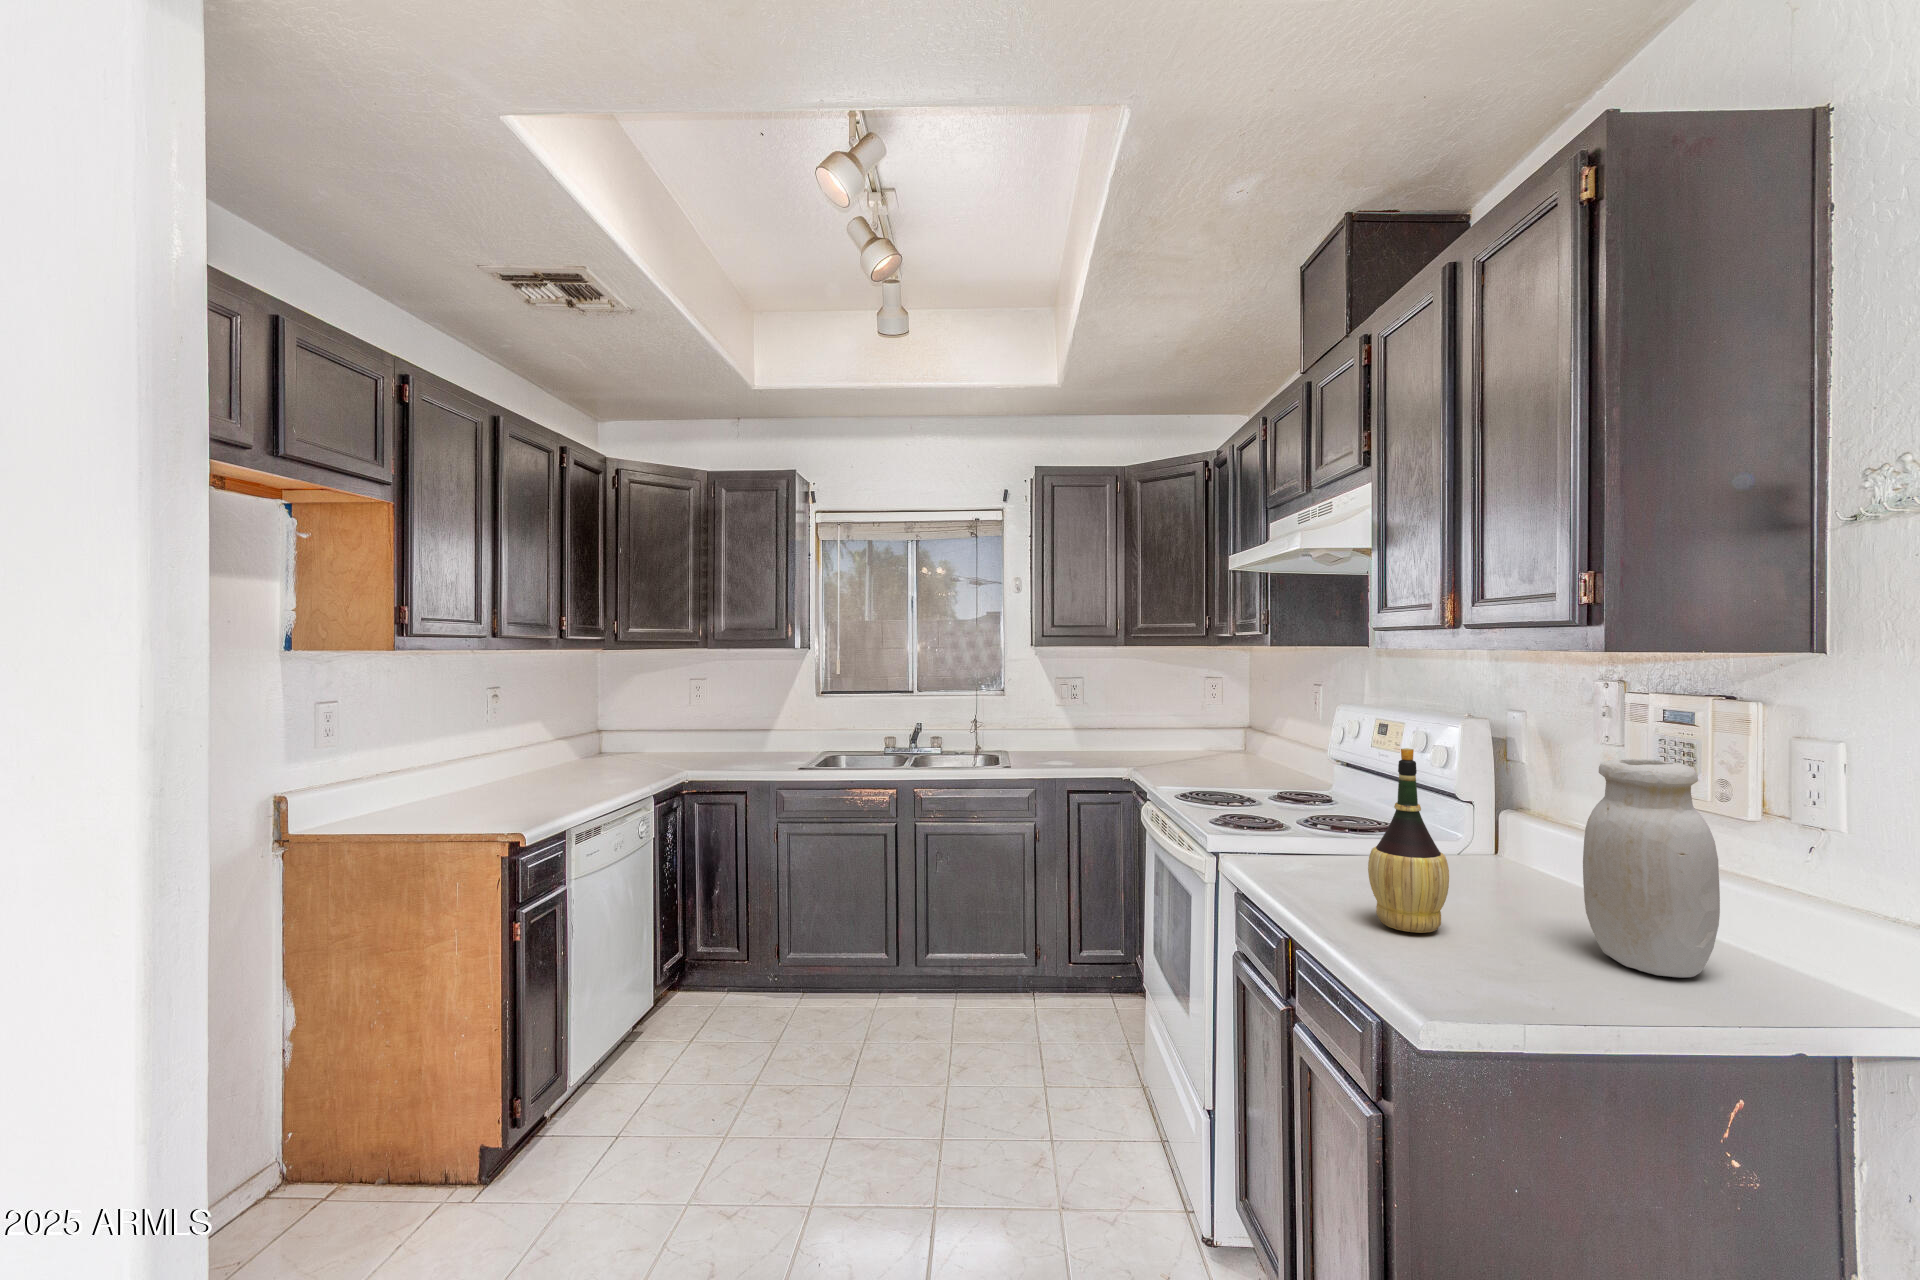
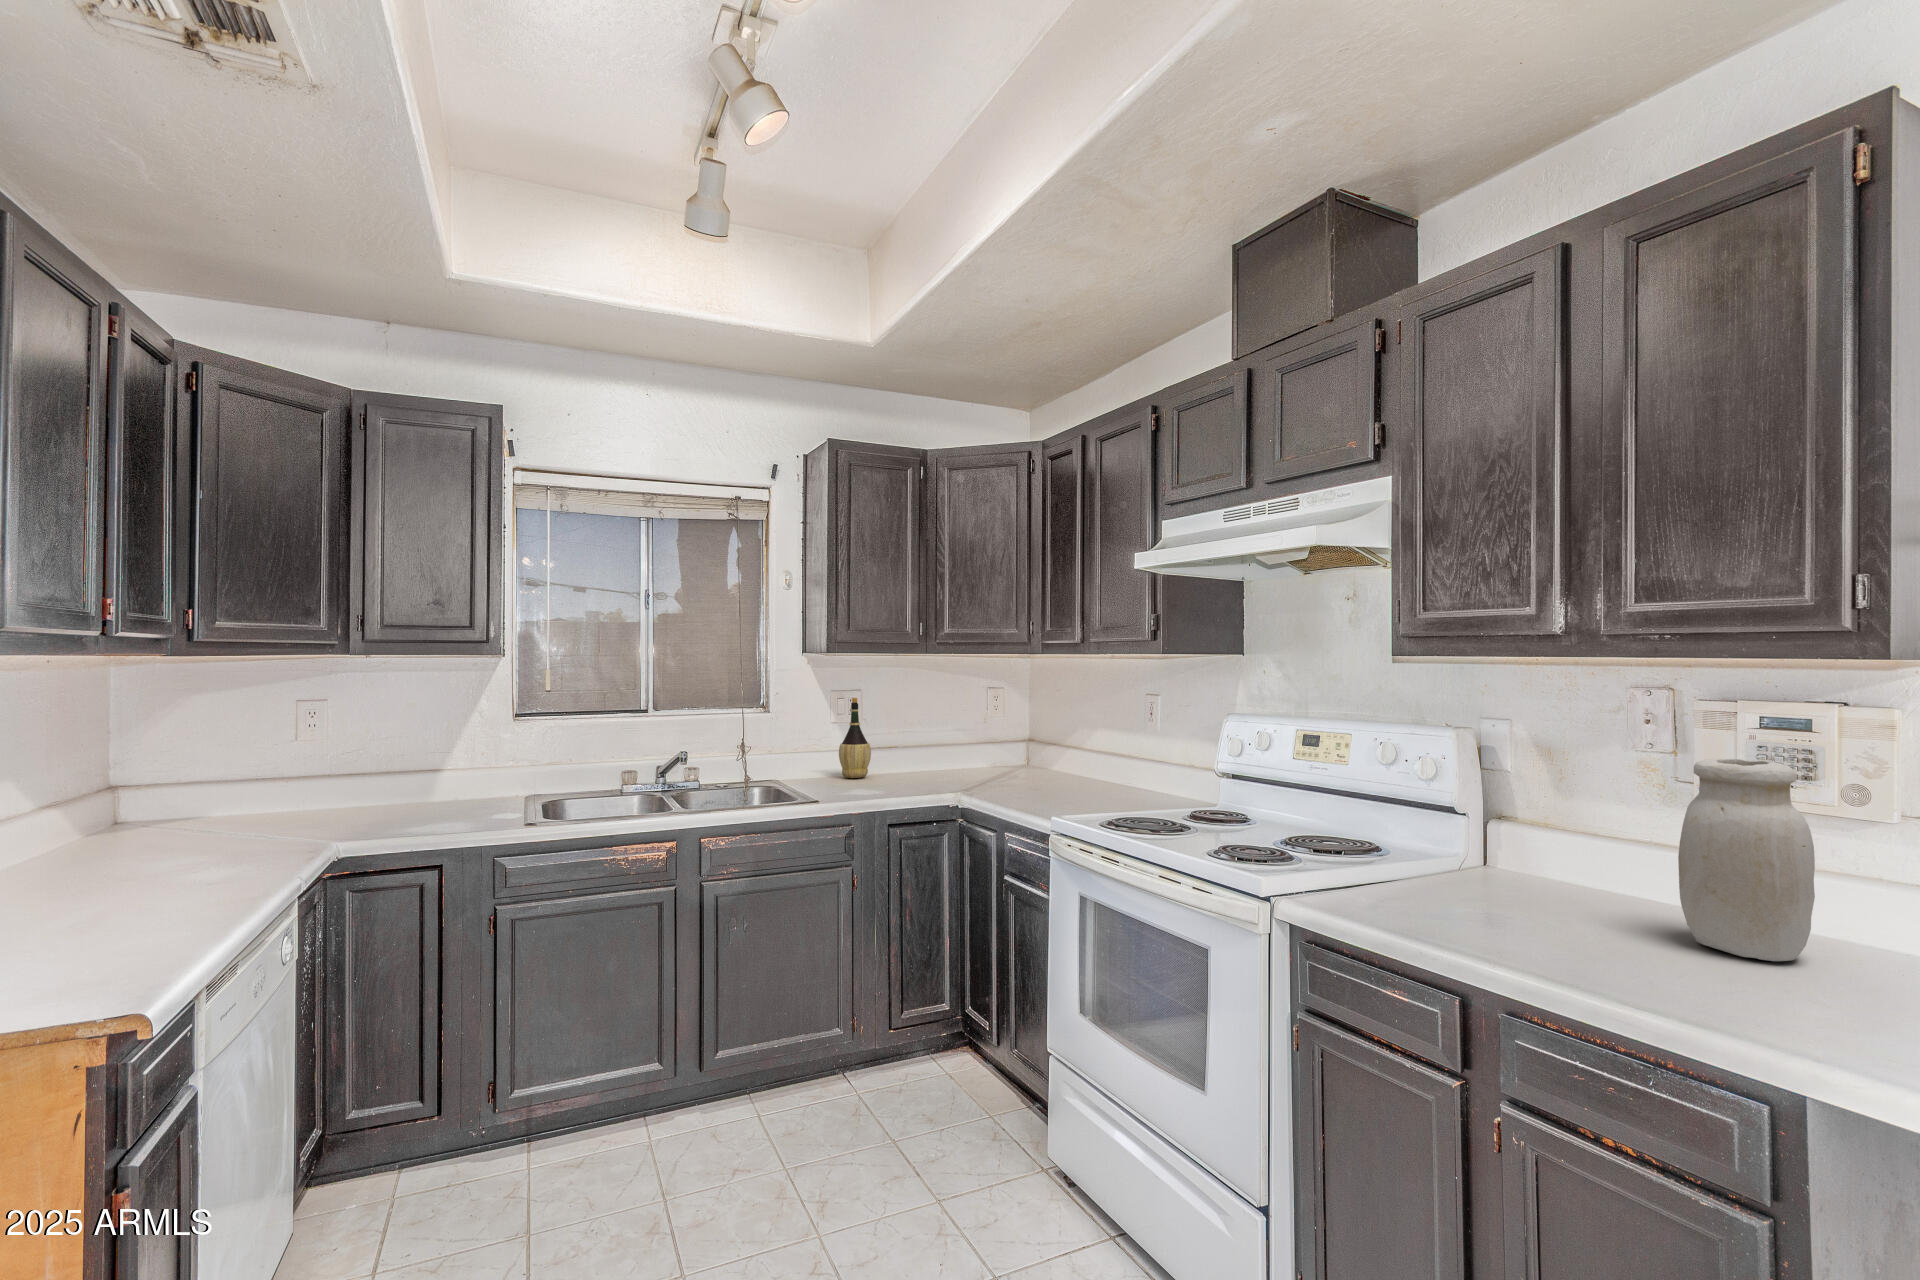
wine bottle: present [1368,748,1449,933] -> present [839,698,871,778]

